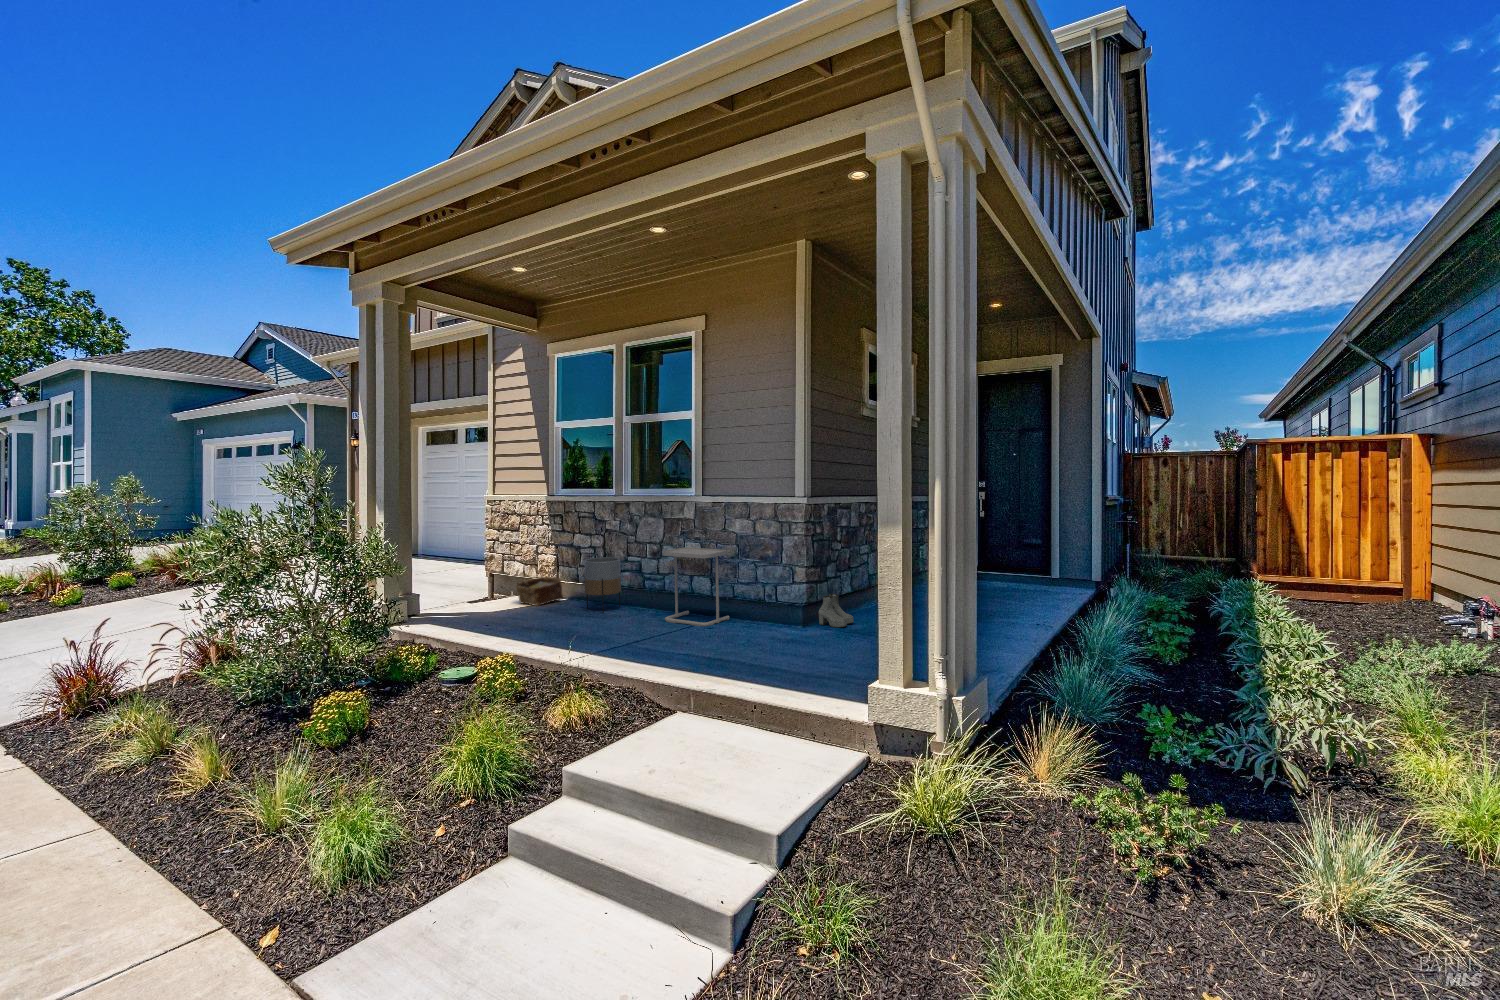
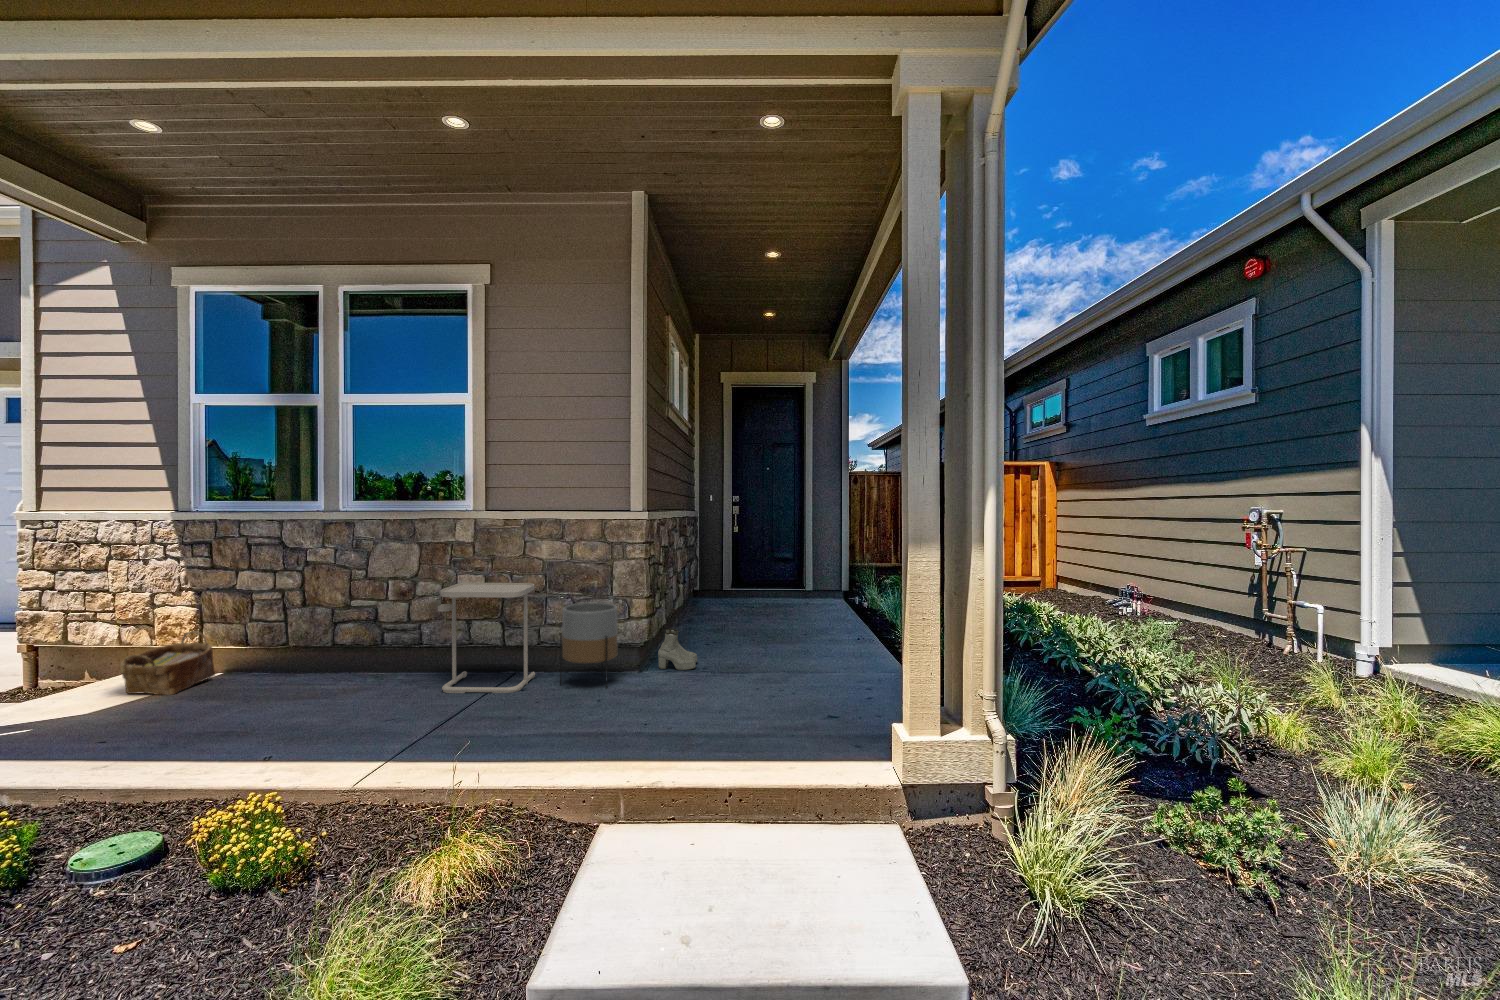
planter: present [584,557,621,613] -> present [560,603,617,687]

